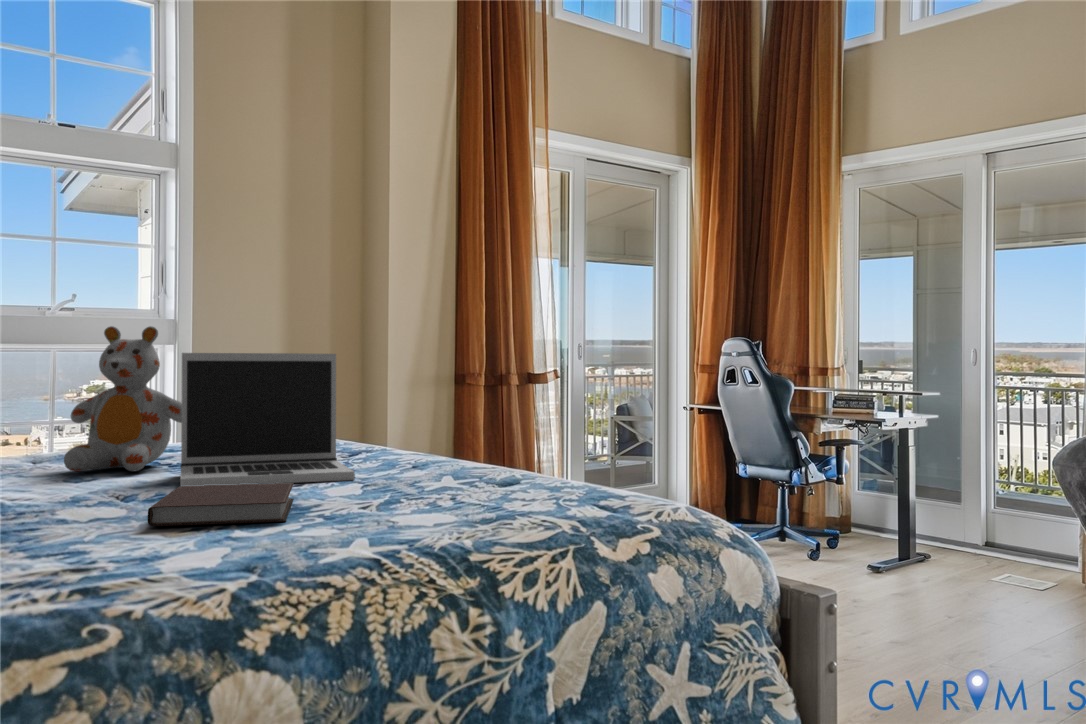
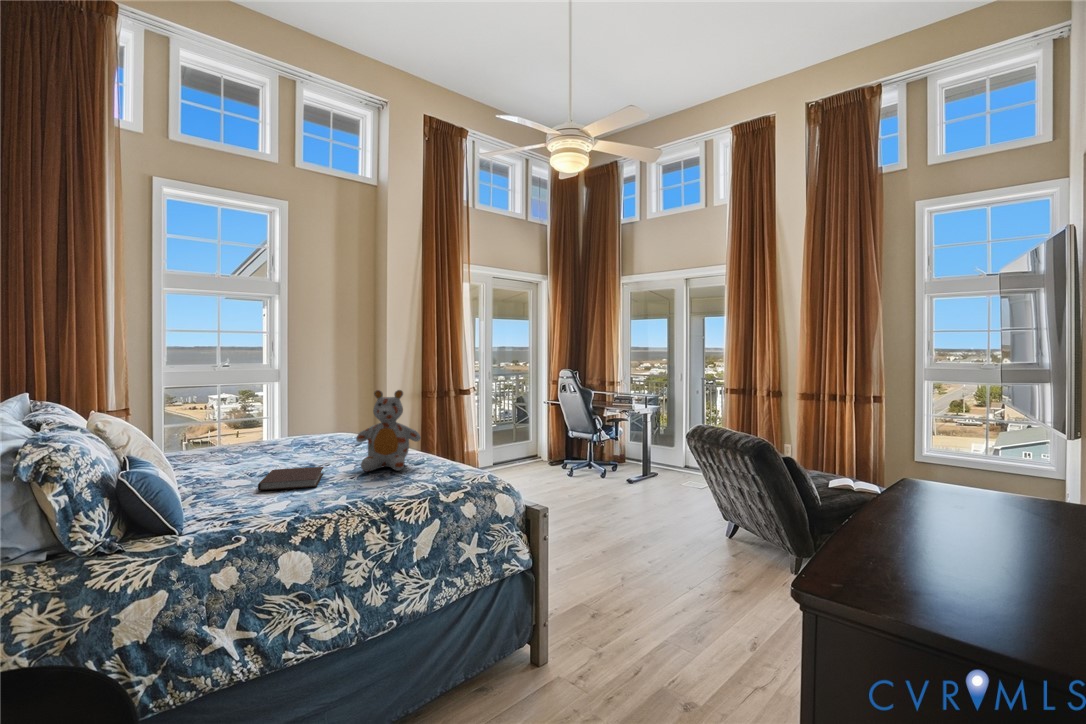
stuffed bear: present [64,326,182,472] -> present [356,390,421,471]
laptop: present [180,353,355,487] -> none [274,400,355,467]

